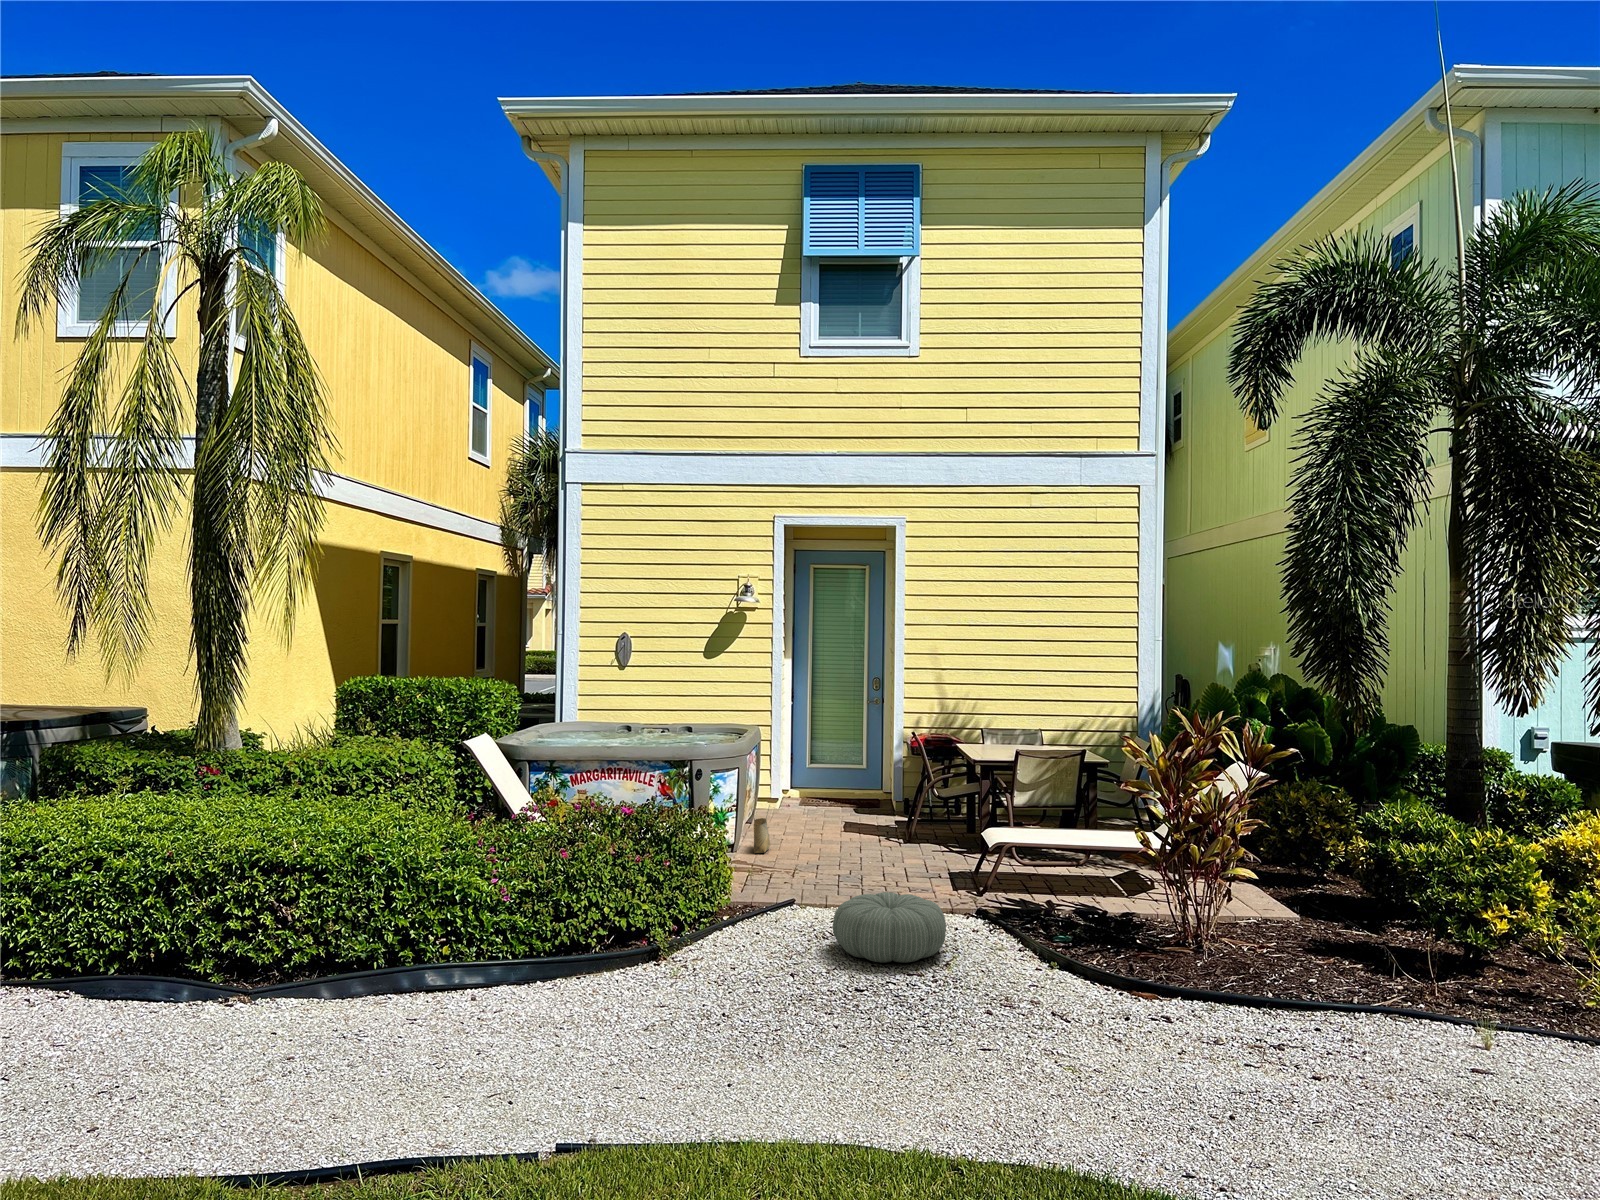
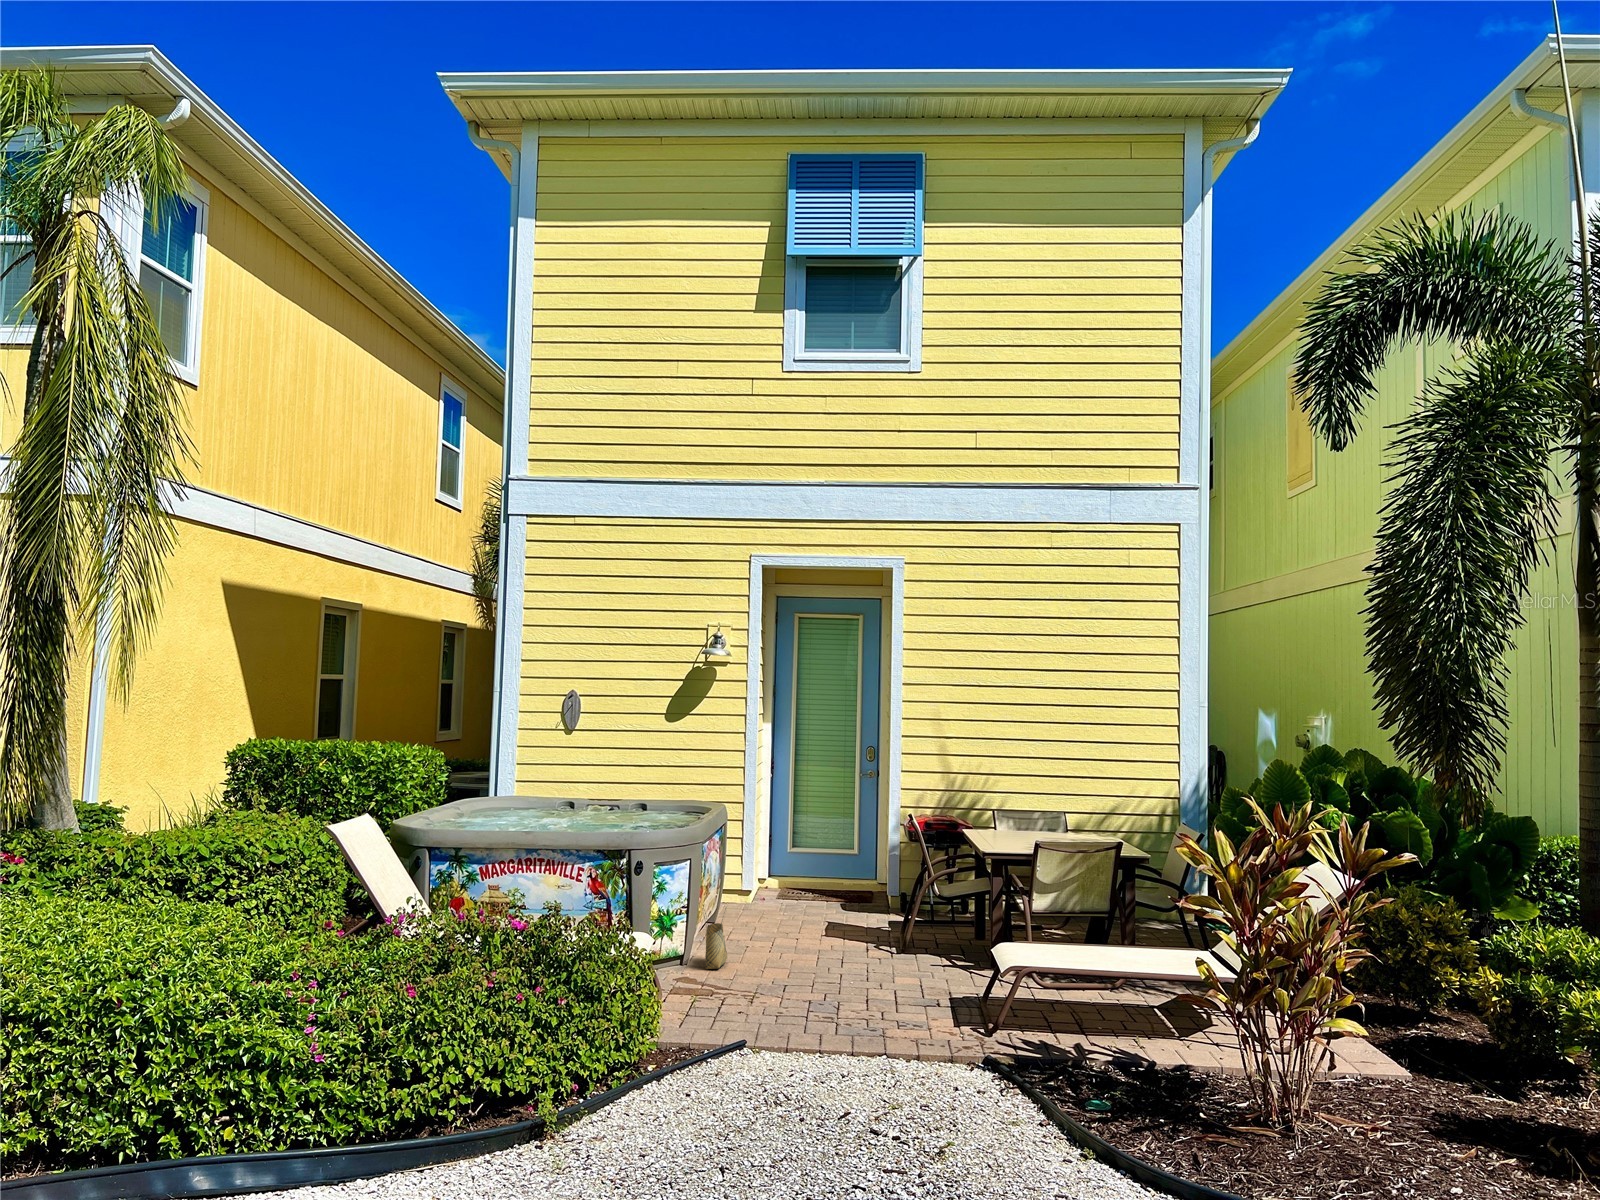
pouf: present [833,892,946,963] -> none [785,1044,941,1153]

